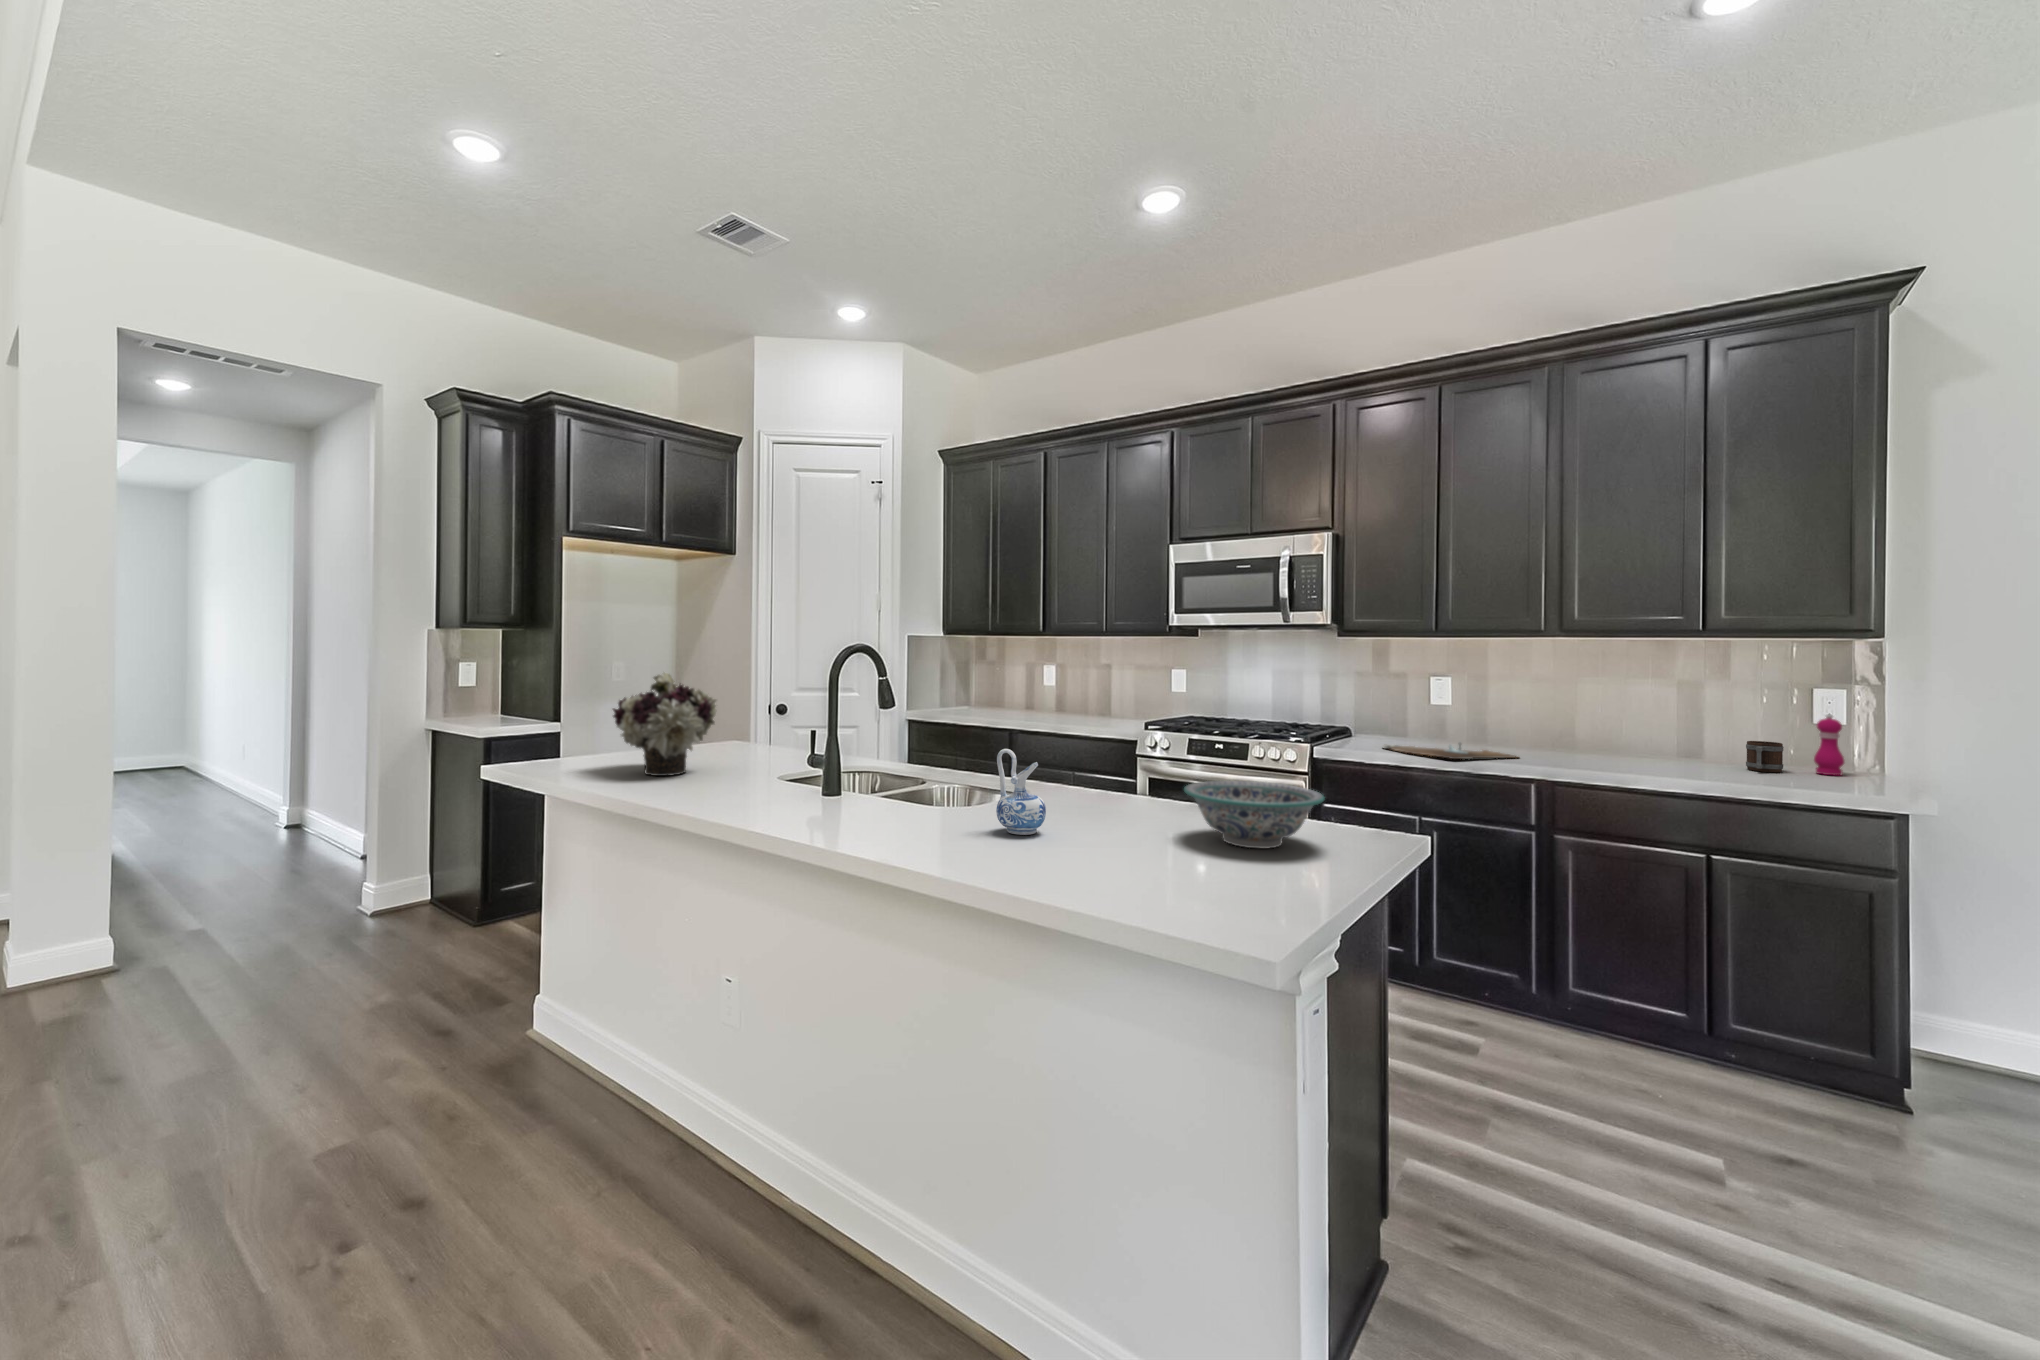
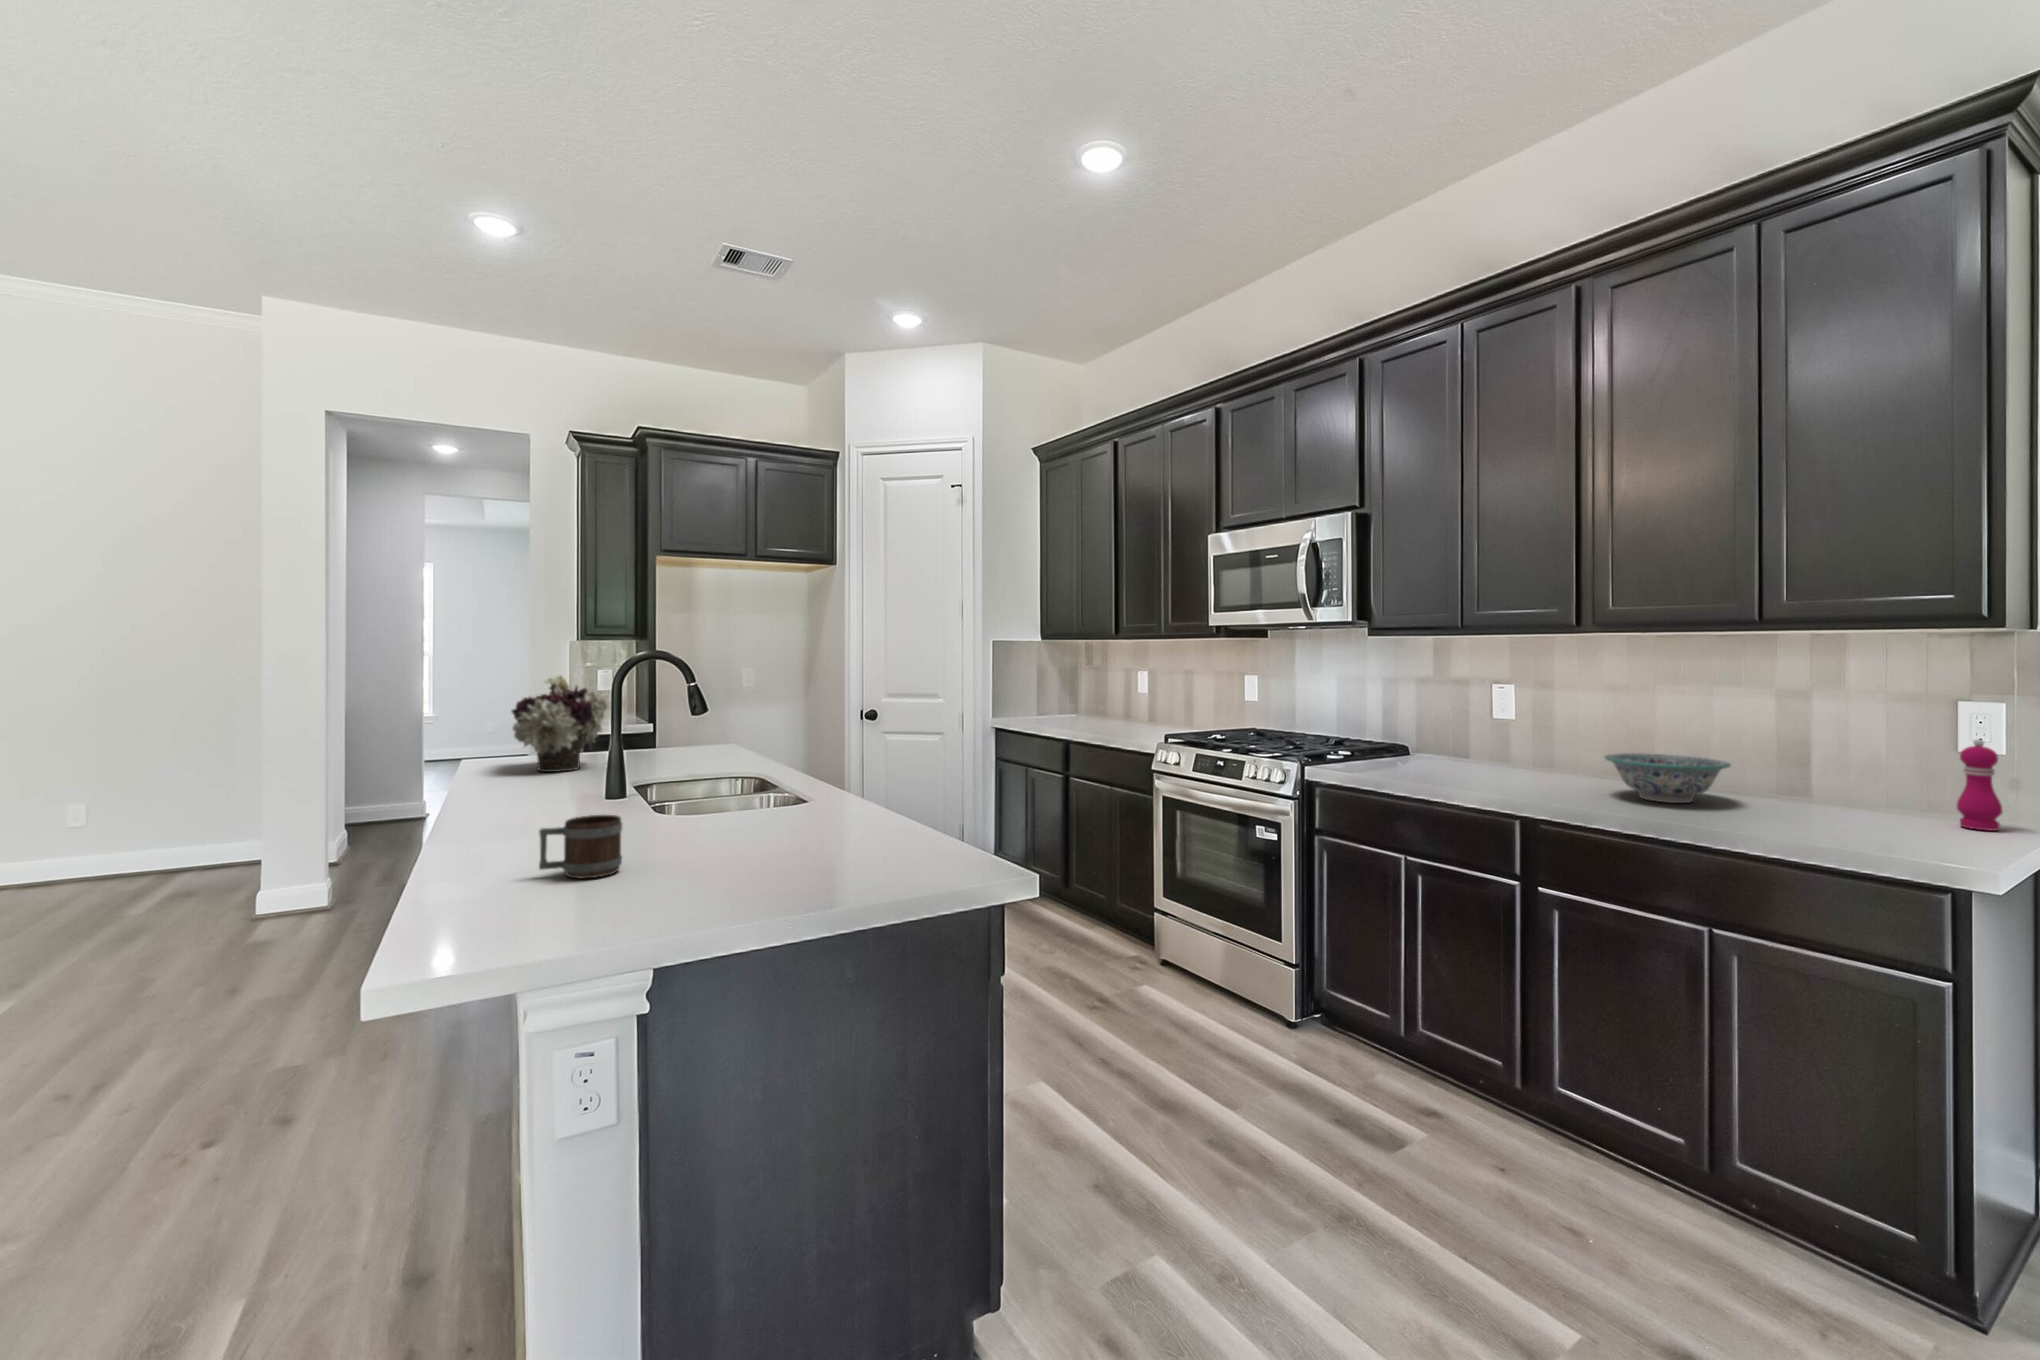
mug: present [1746,741,1784,772] -> present [539,815,622,878]
cutting board: present [1383,743,1517,759] -> none [1398,765,1550,788]
ceramic pitcher: present [996,749,1046,835] -> none [628,752,685,841]
decorative bowl: present [1184,781,1324,848] -> present [1605,753,1730,803]

